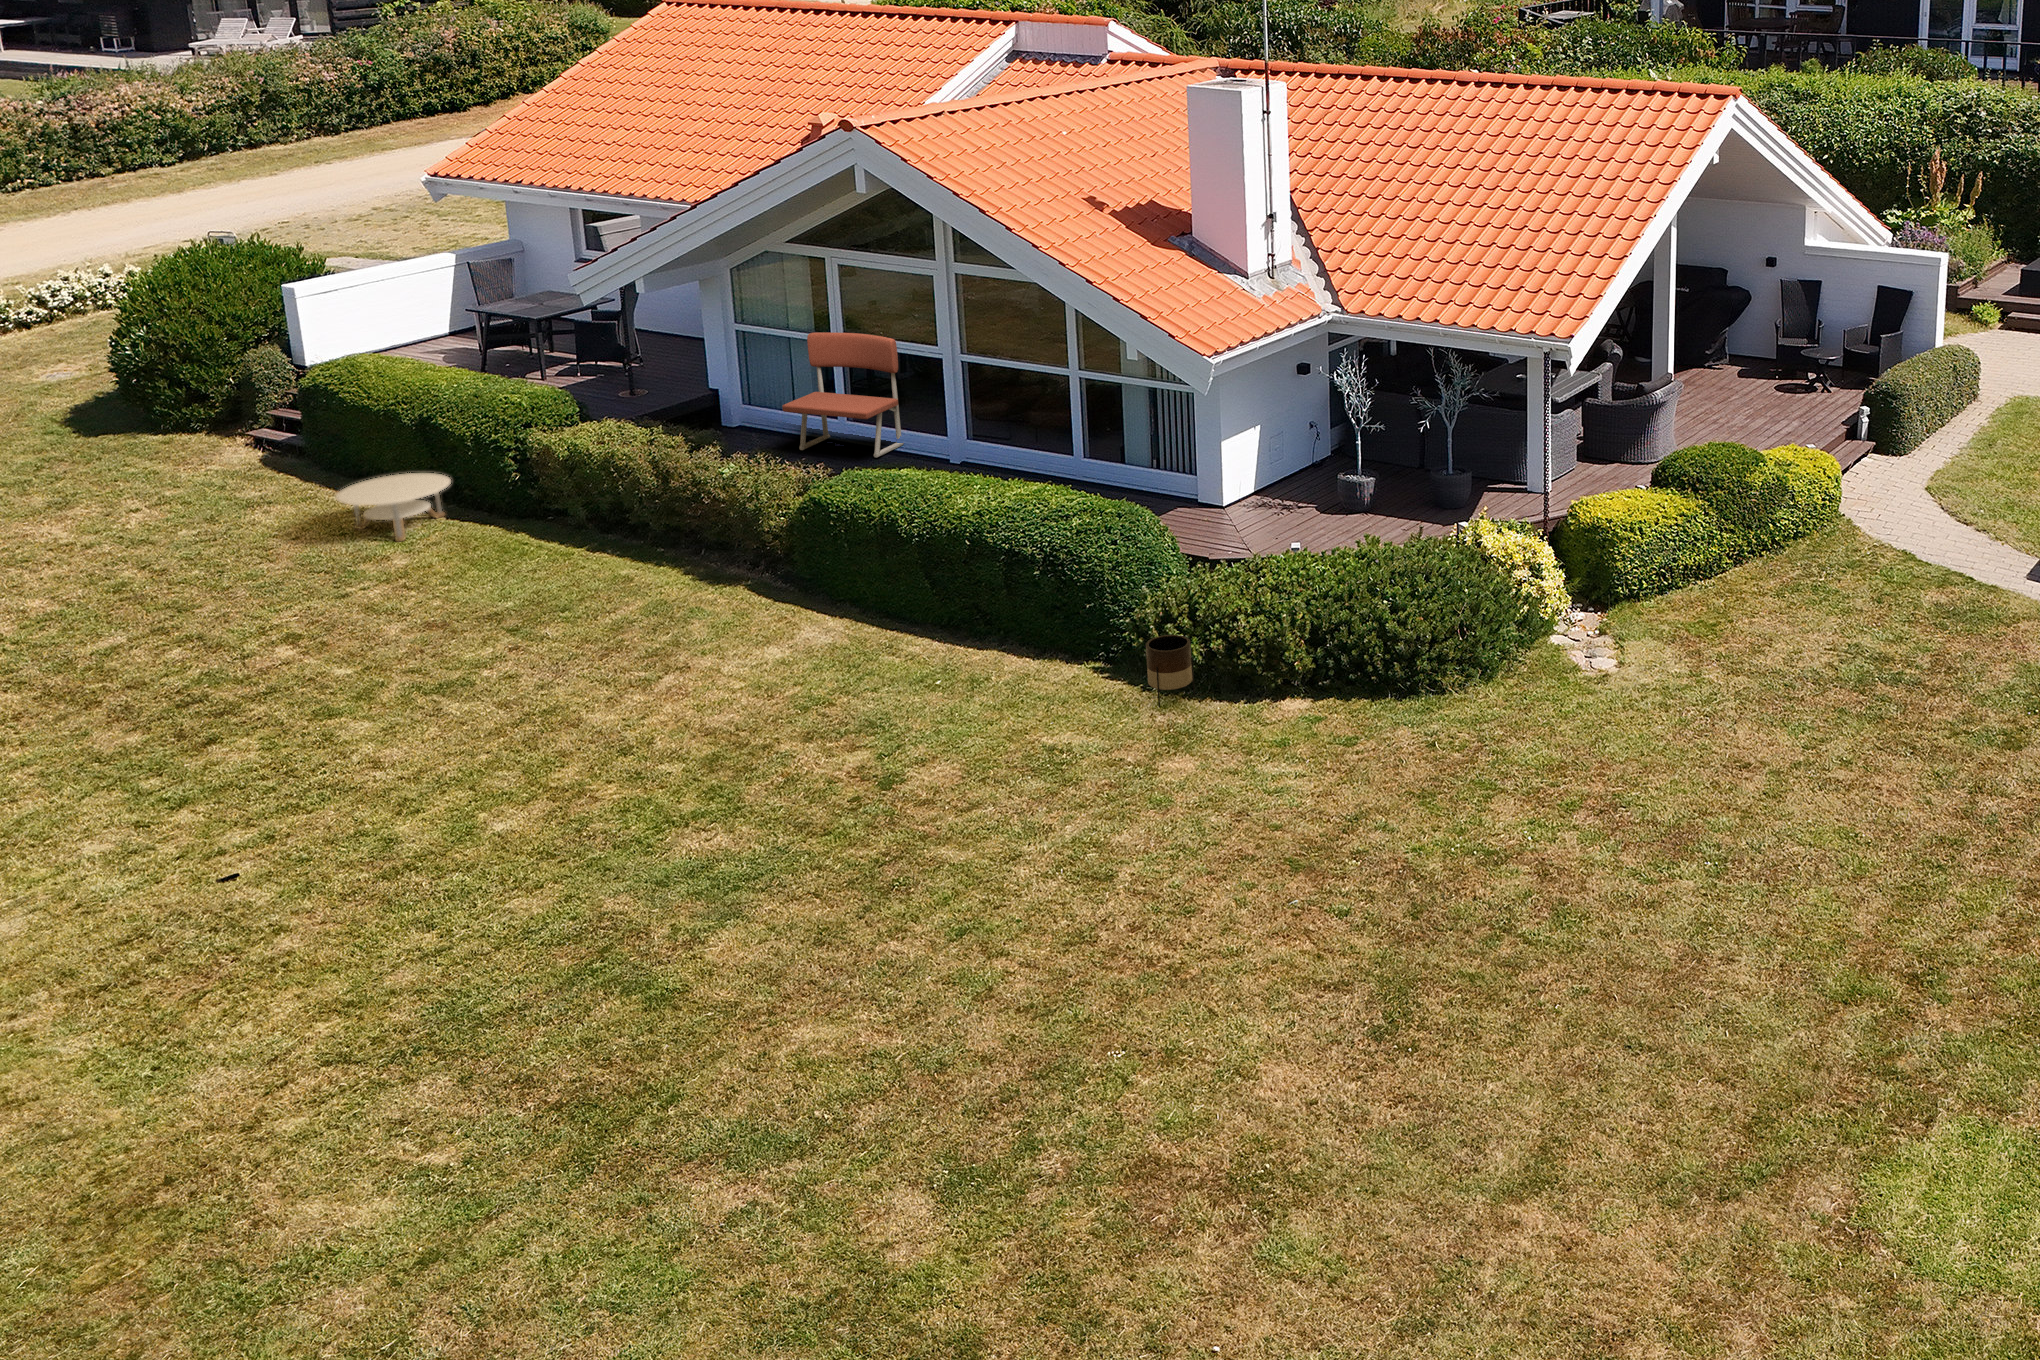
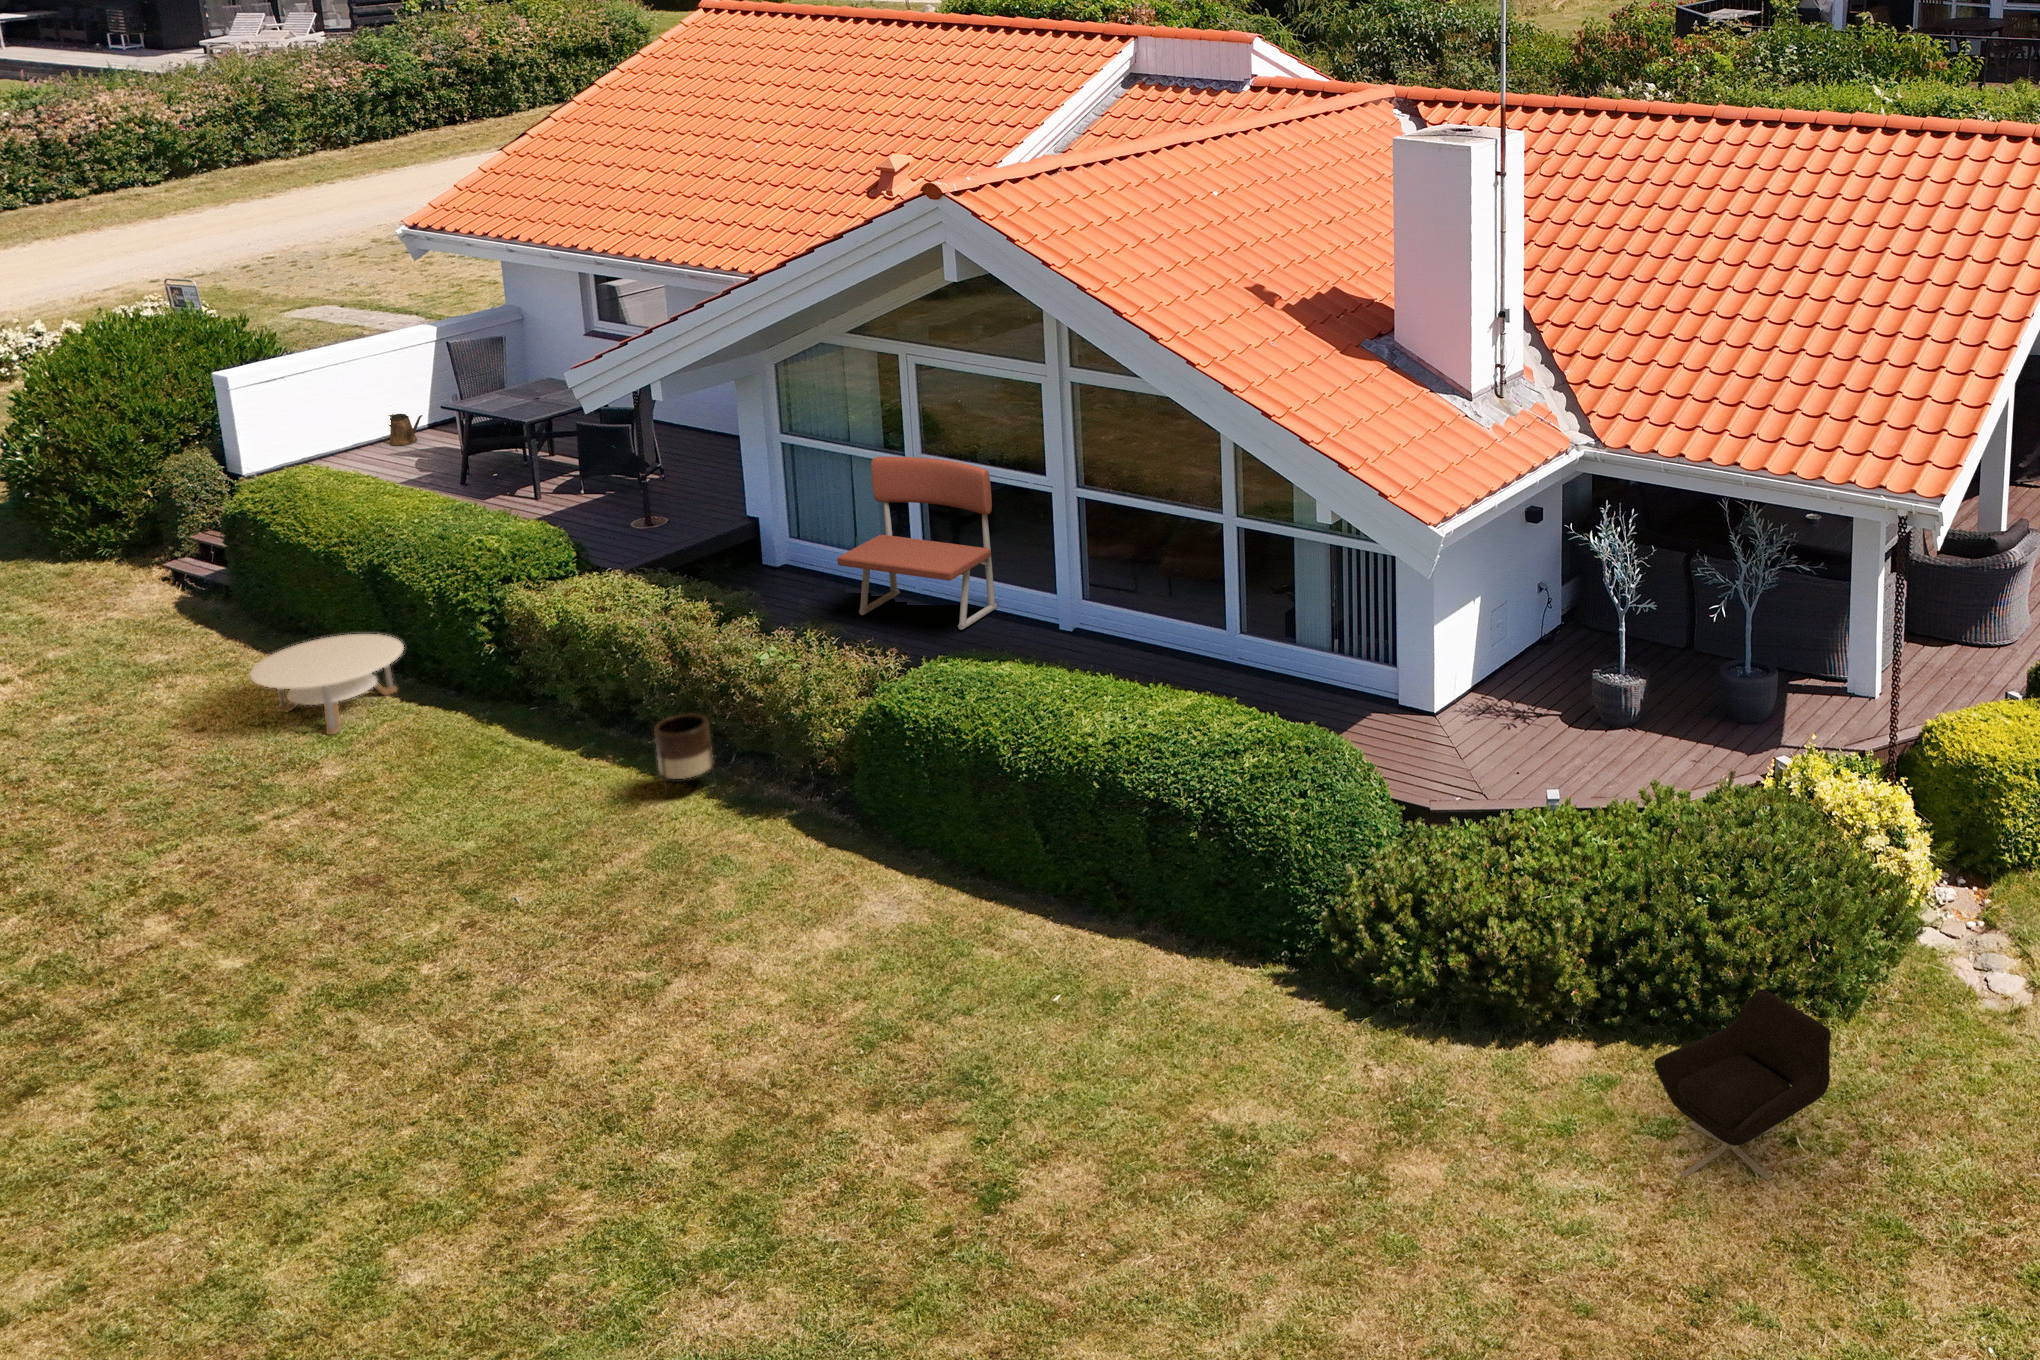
watering can: none [417,324,448,349] -> present [388,414,422,446]
lounge chair: none [1326,633,1438,745] -> present [1654,989,1831,1180]
planter: present [1146,635,1195,707] -> present [654,714,713,780]

